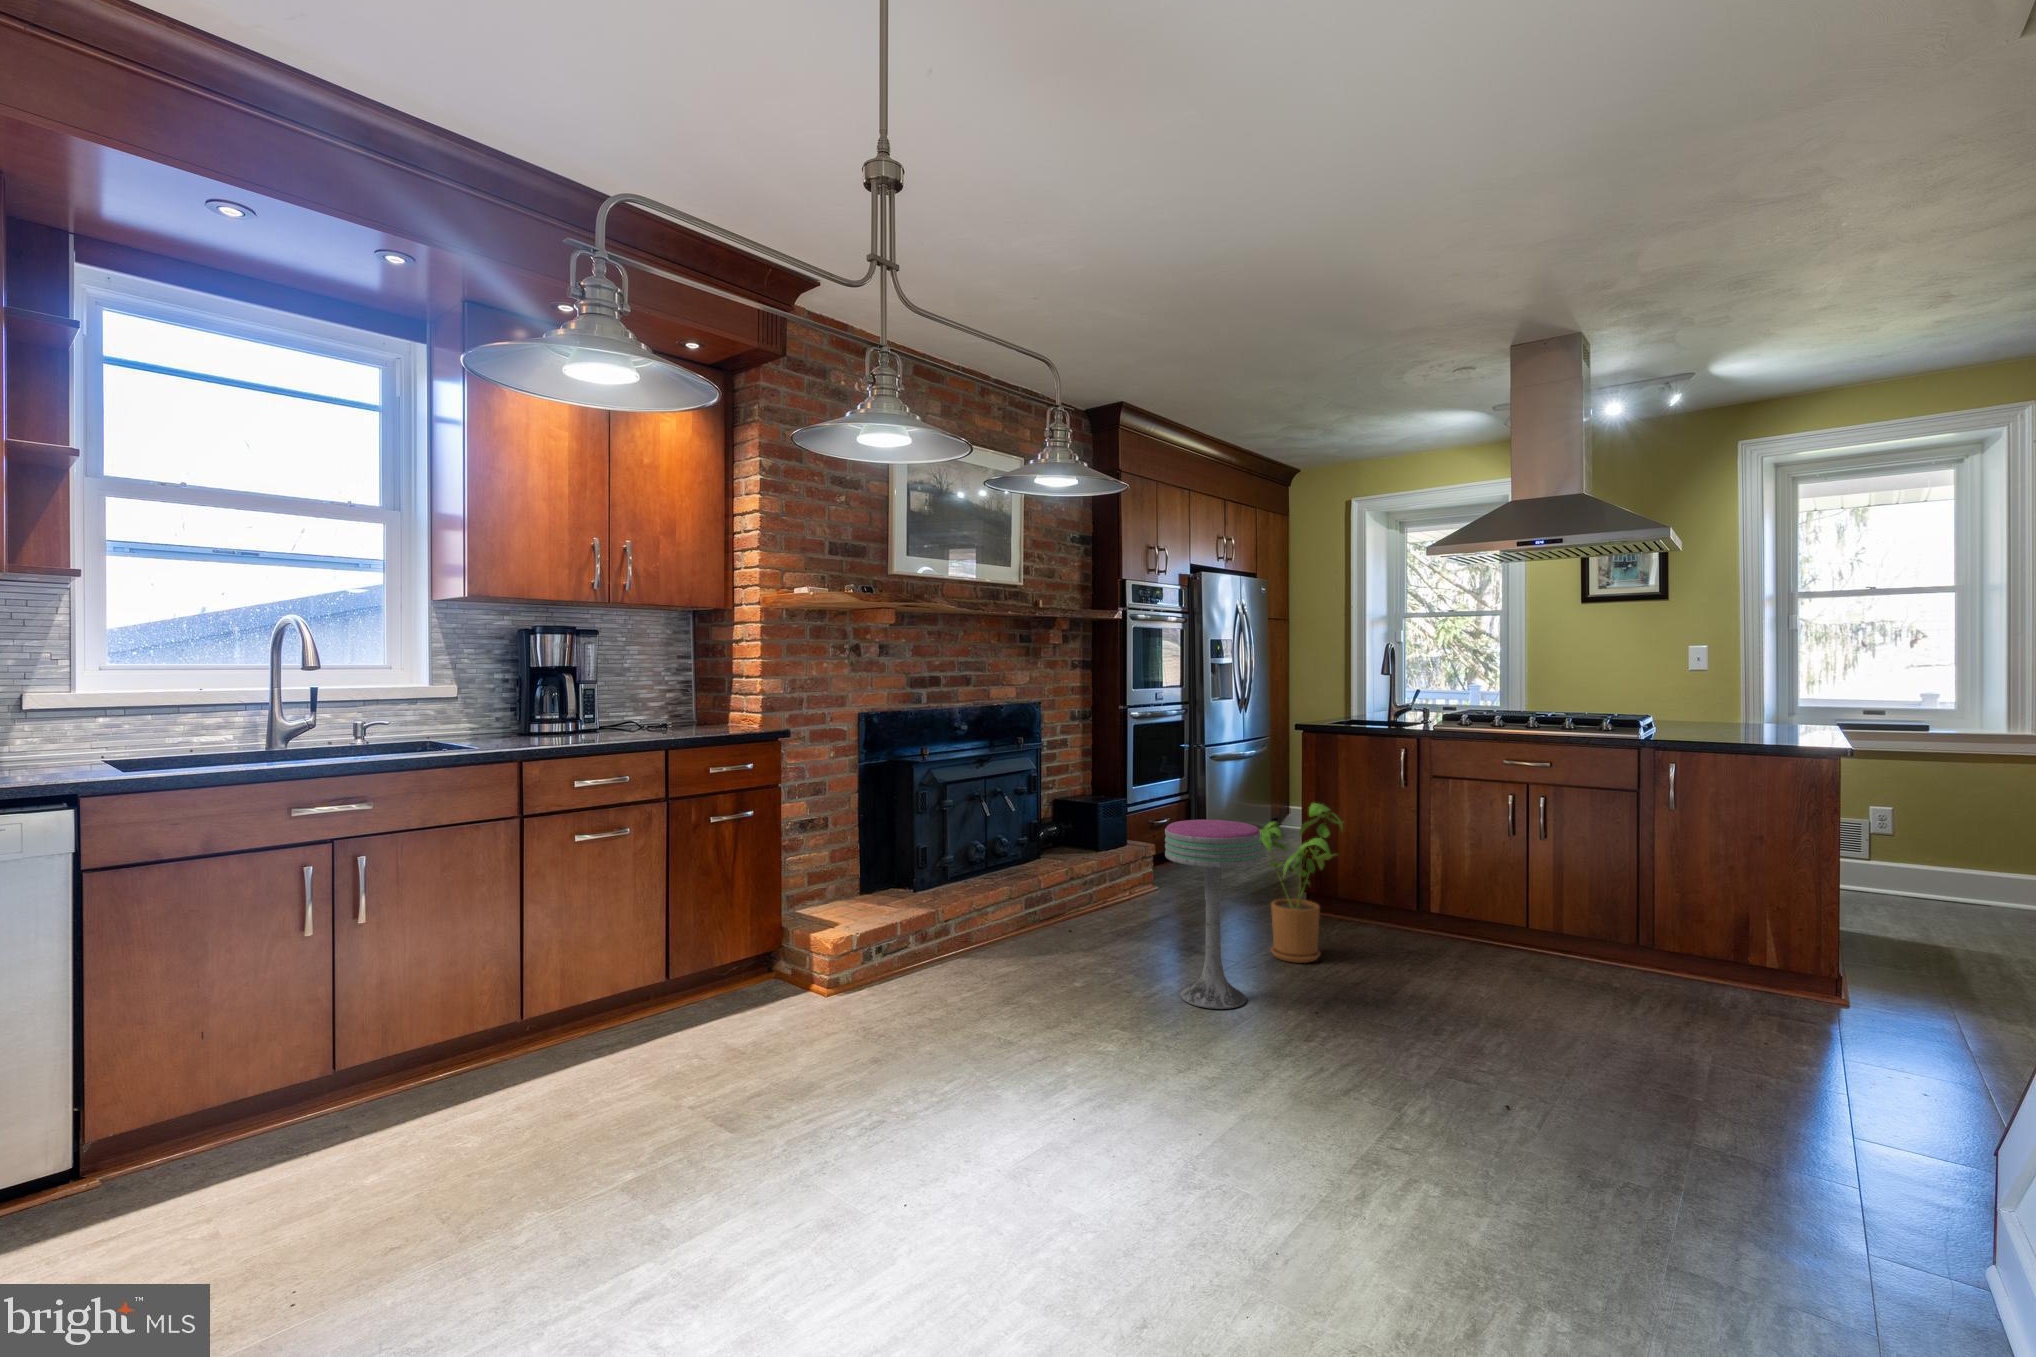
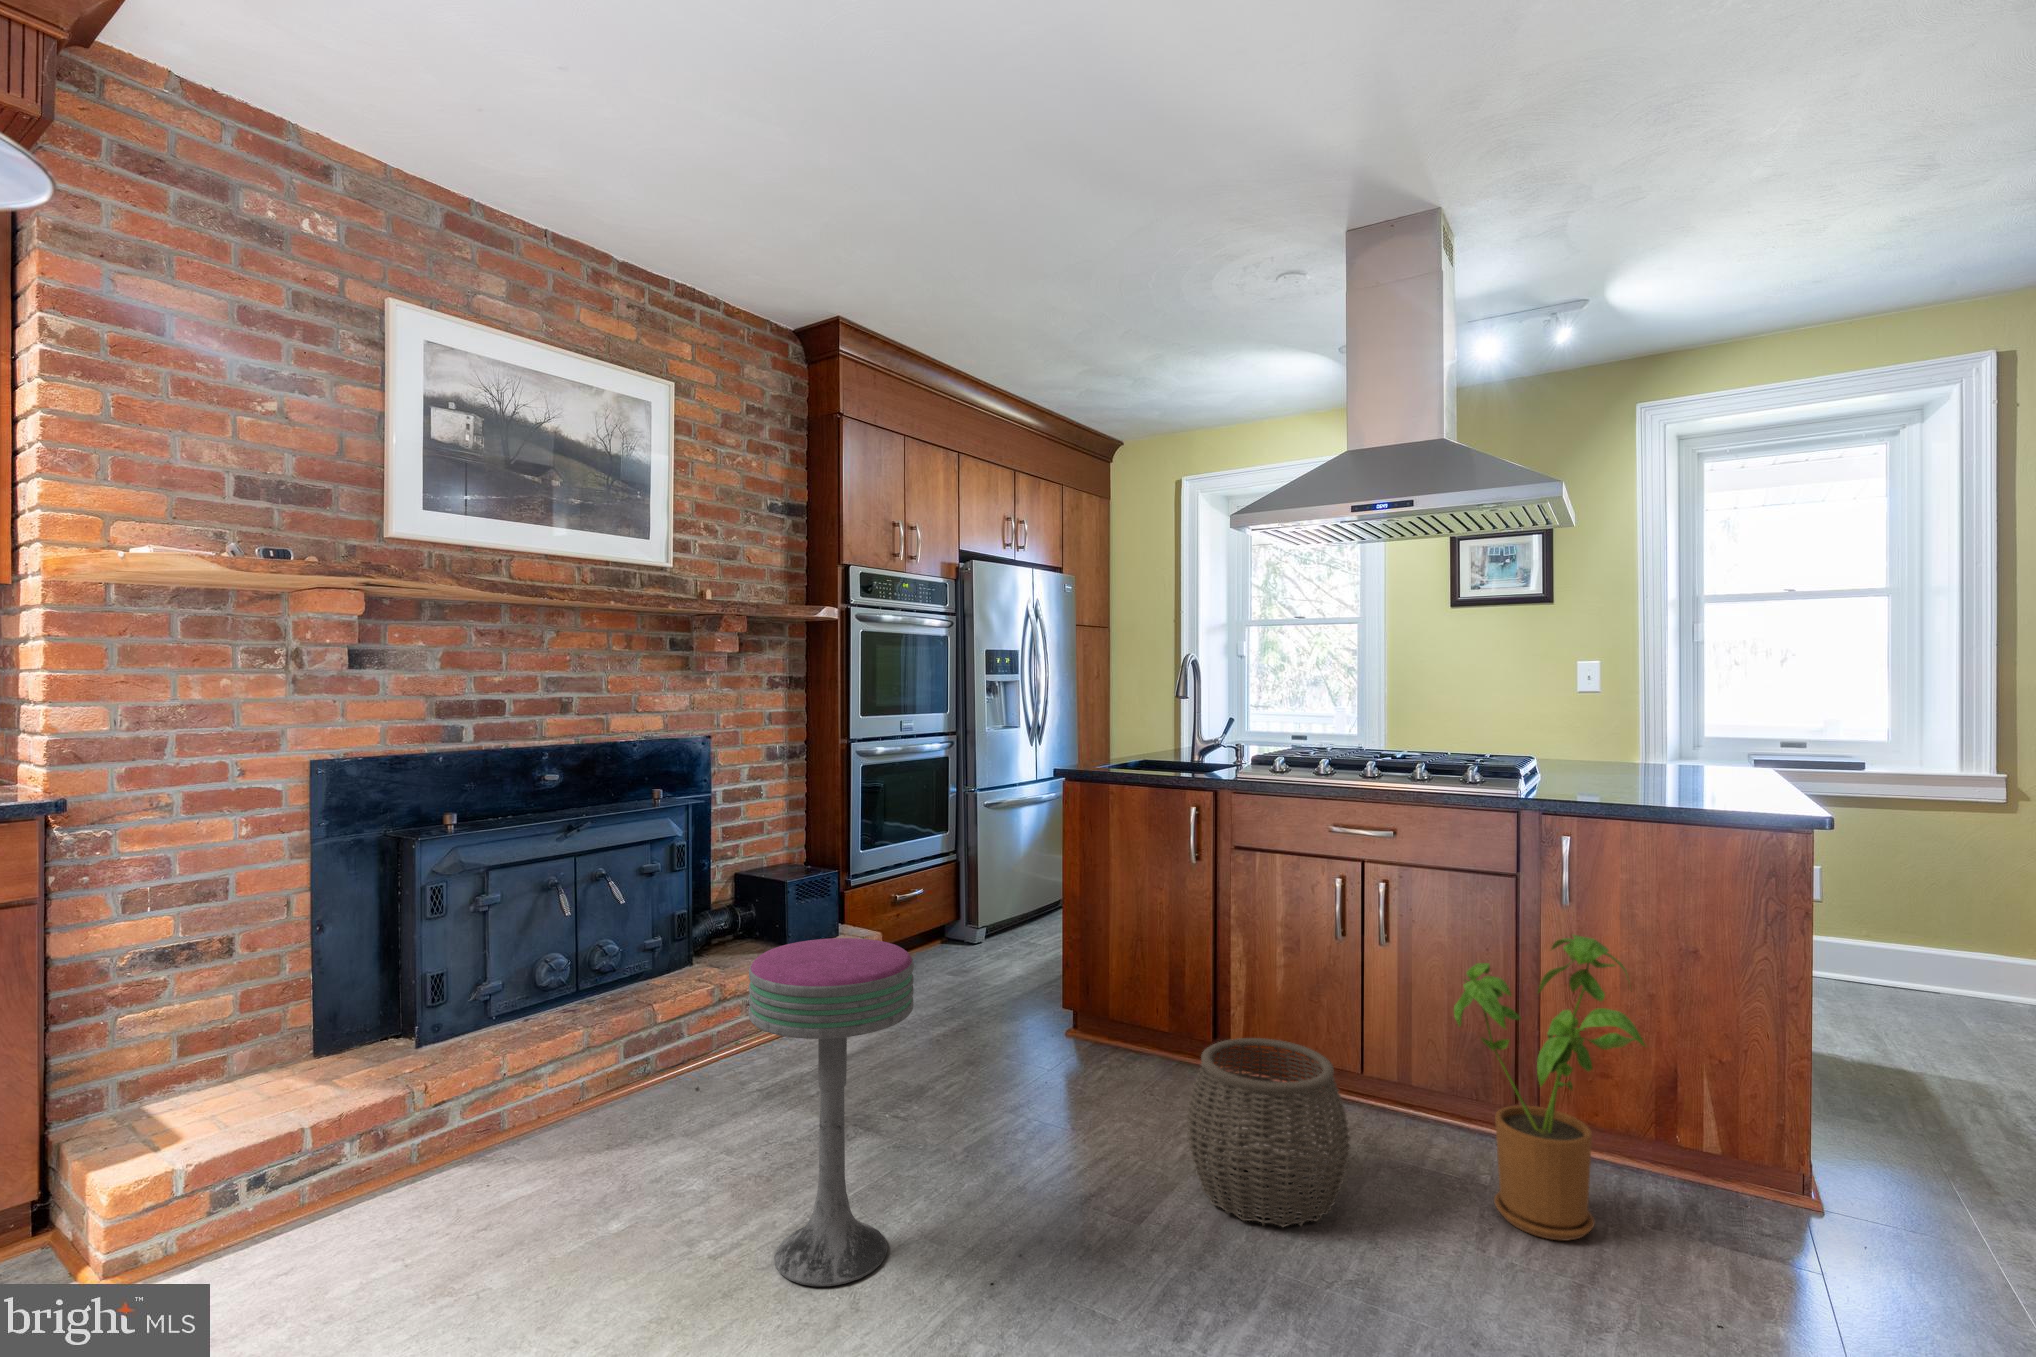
house plant: present [1261,803,1343,963] -> present [1454,935,1645,1240]
woven basket: none [1417,892,1528,997] -> present [1186,1038,1351,1227]

